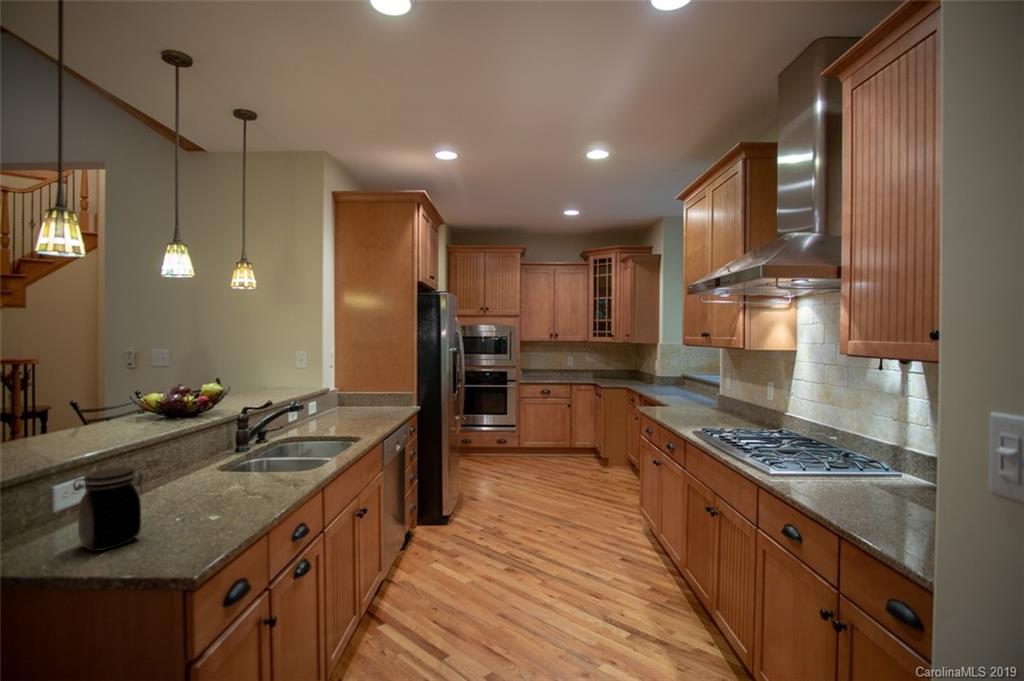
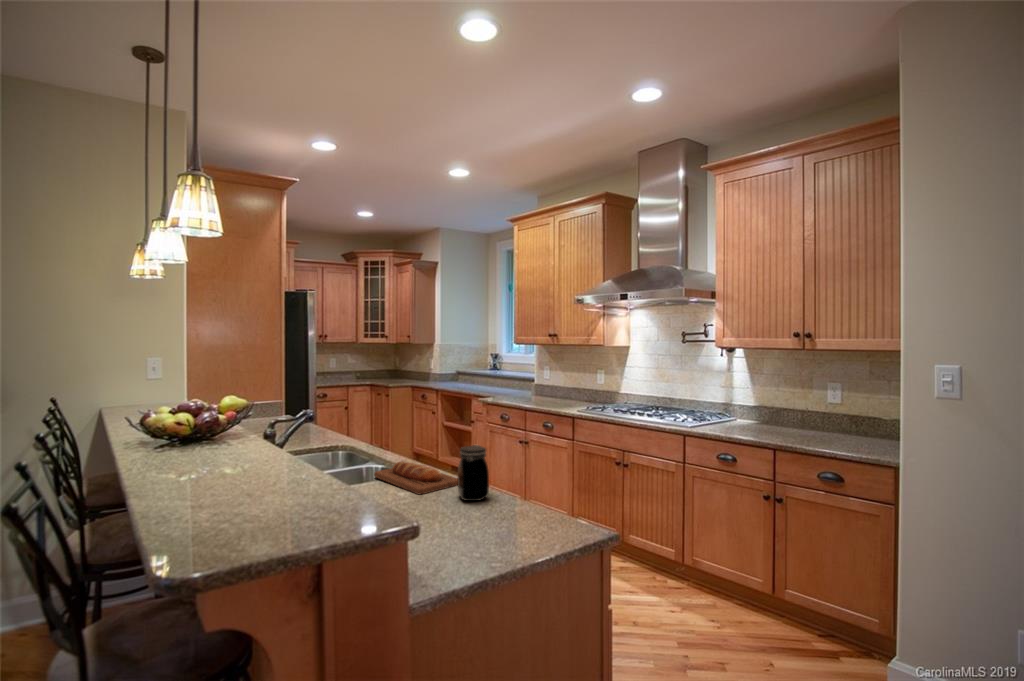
bread loaf: none [130,468,261,518] -> present [374,461,458,494]

